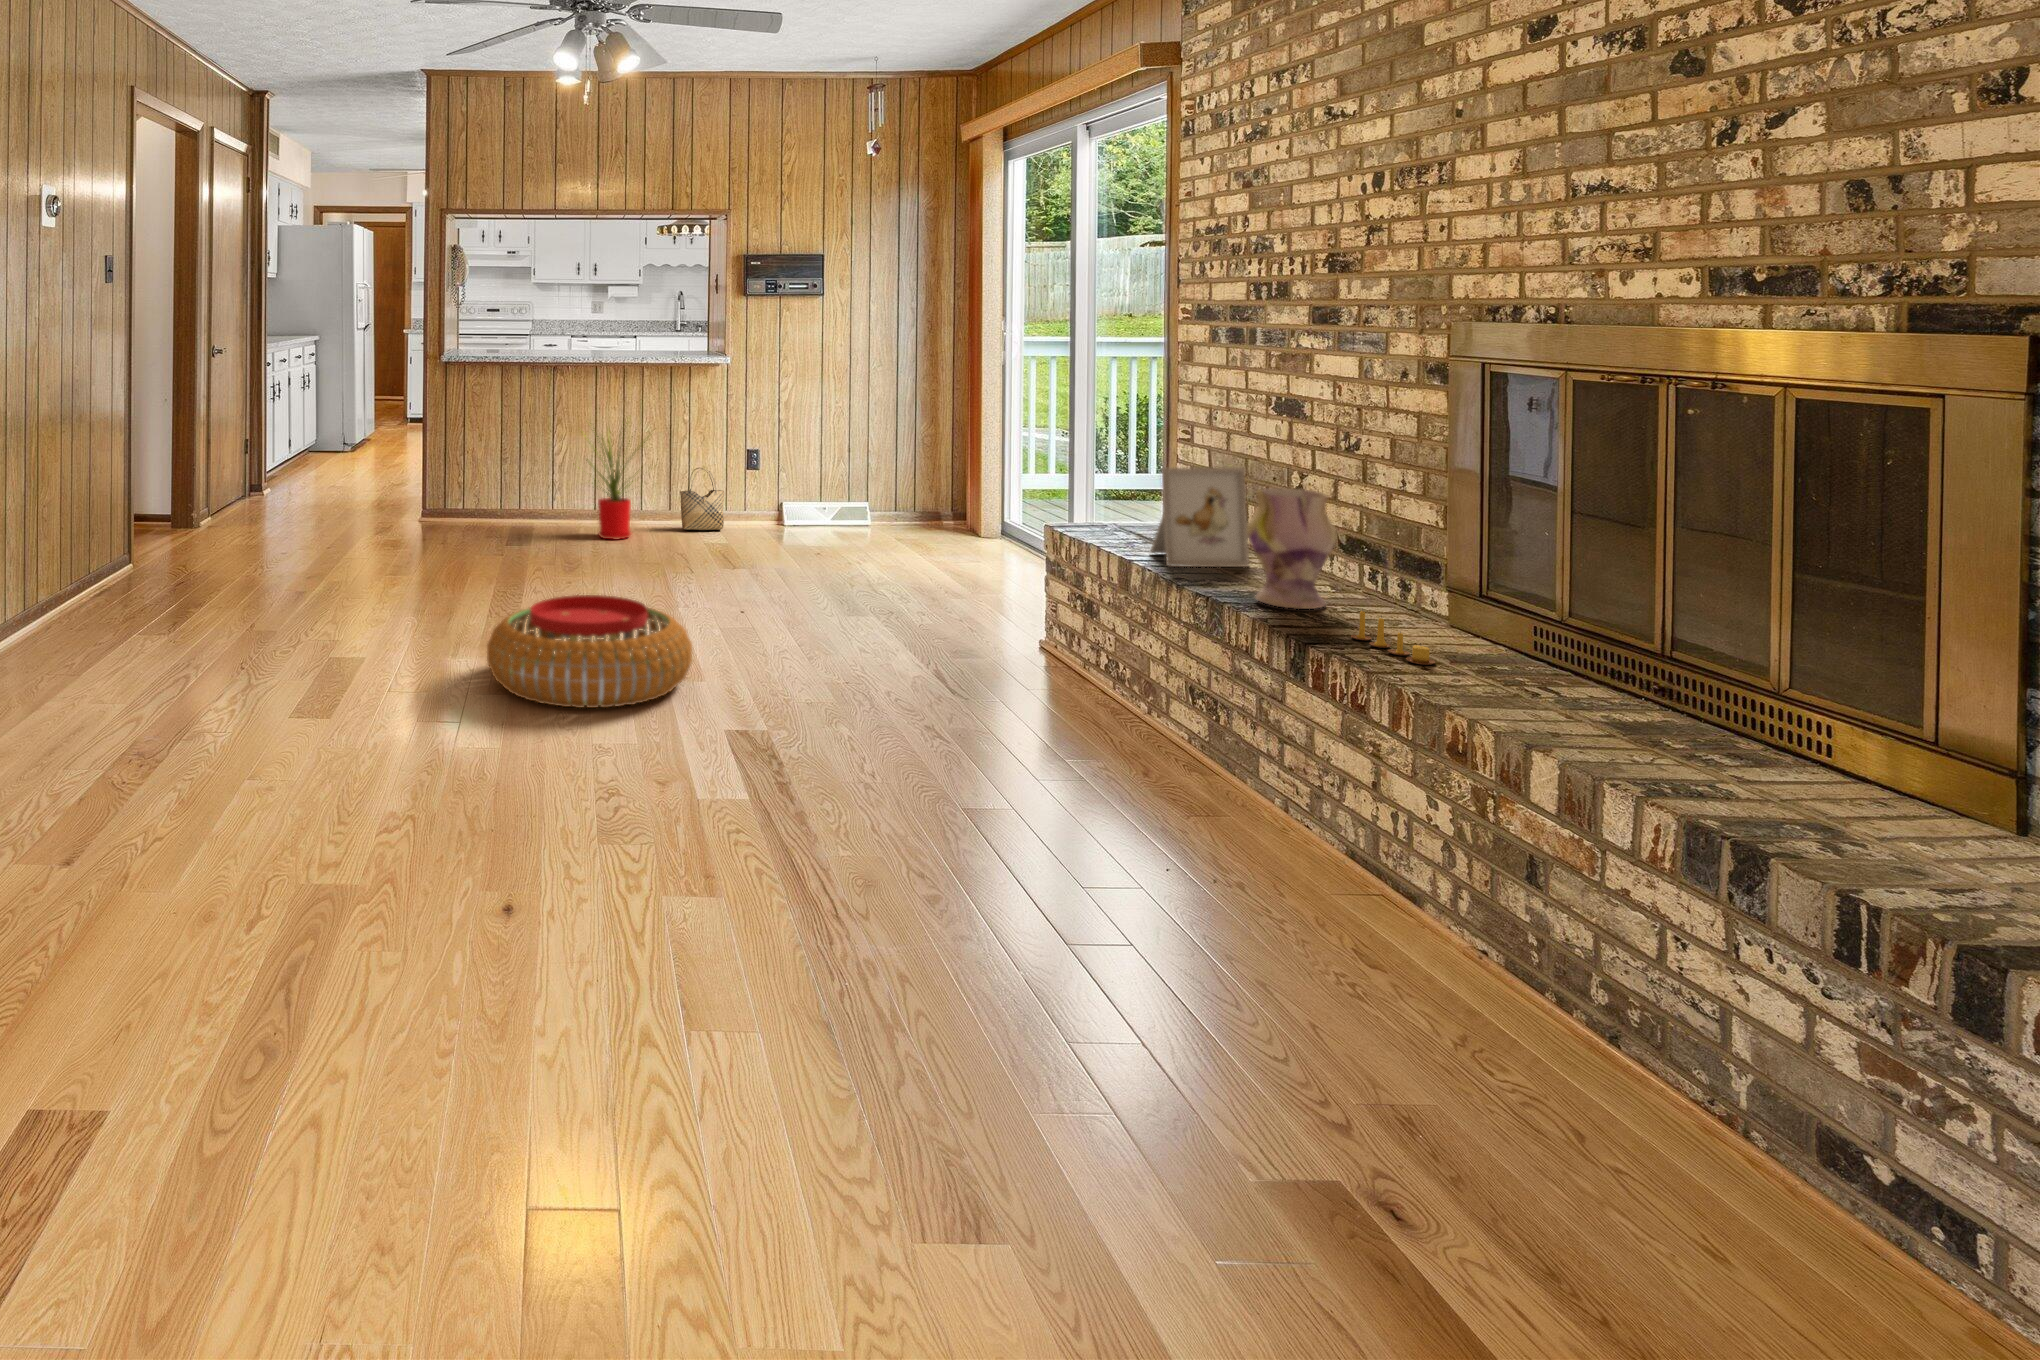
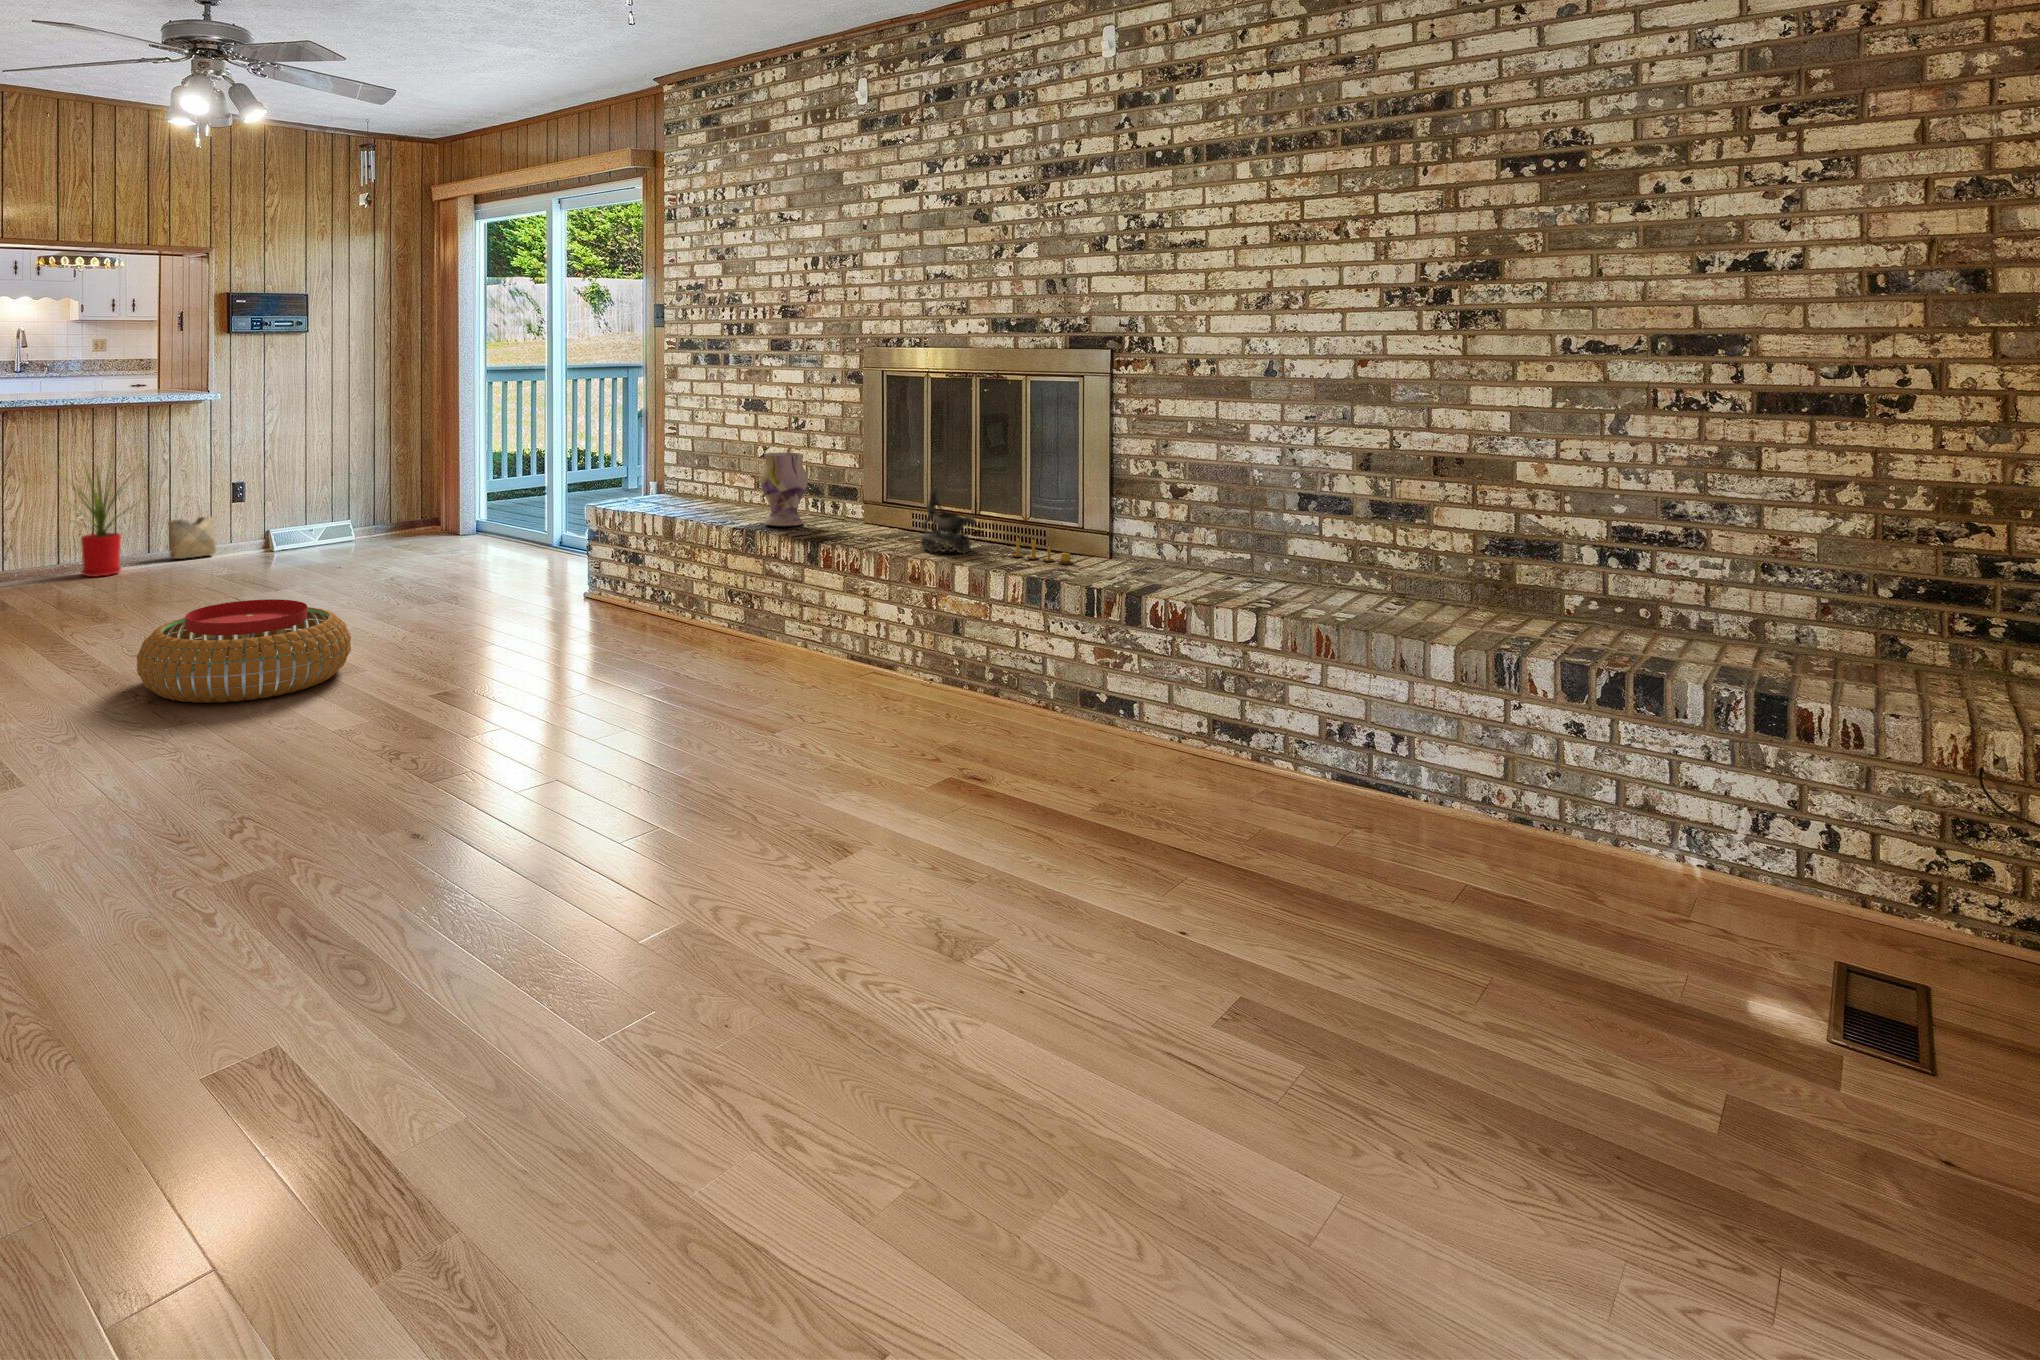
picture frame: present [1150,468,1249,567] -> none [672,445,737,515]
decorative bowl: none [1486,590,1603,730] -> present [921,489,976,553]
candle: present [1351,610,1435,665] -> present [1011,538,1073,564]

